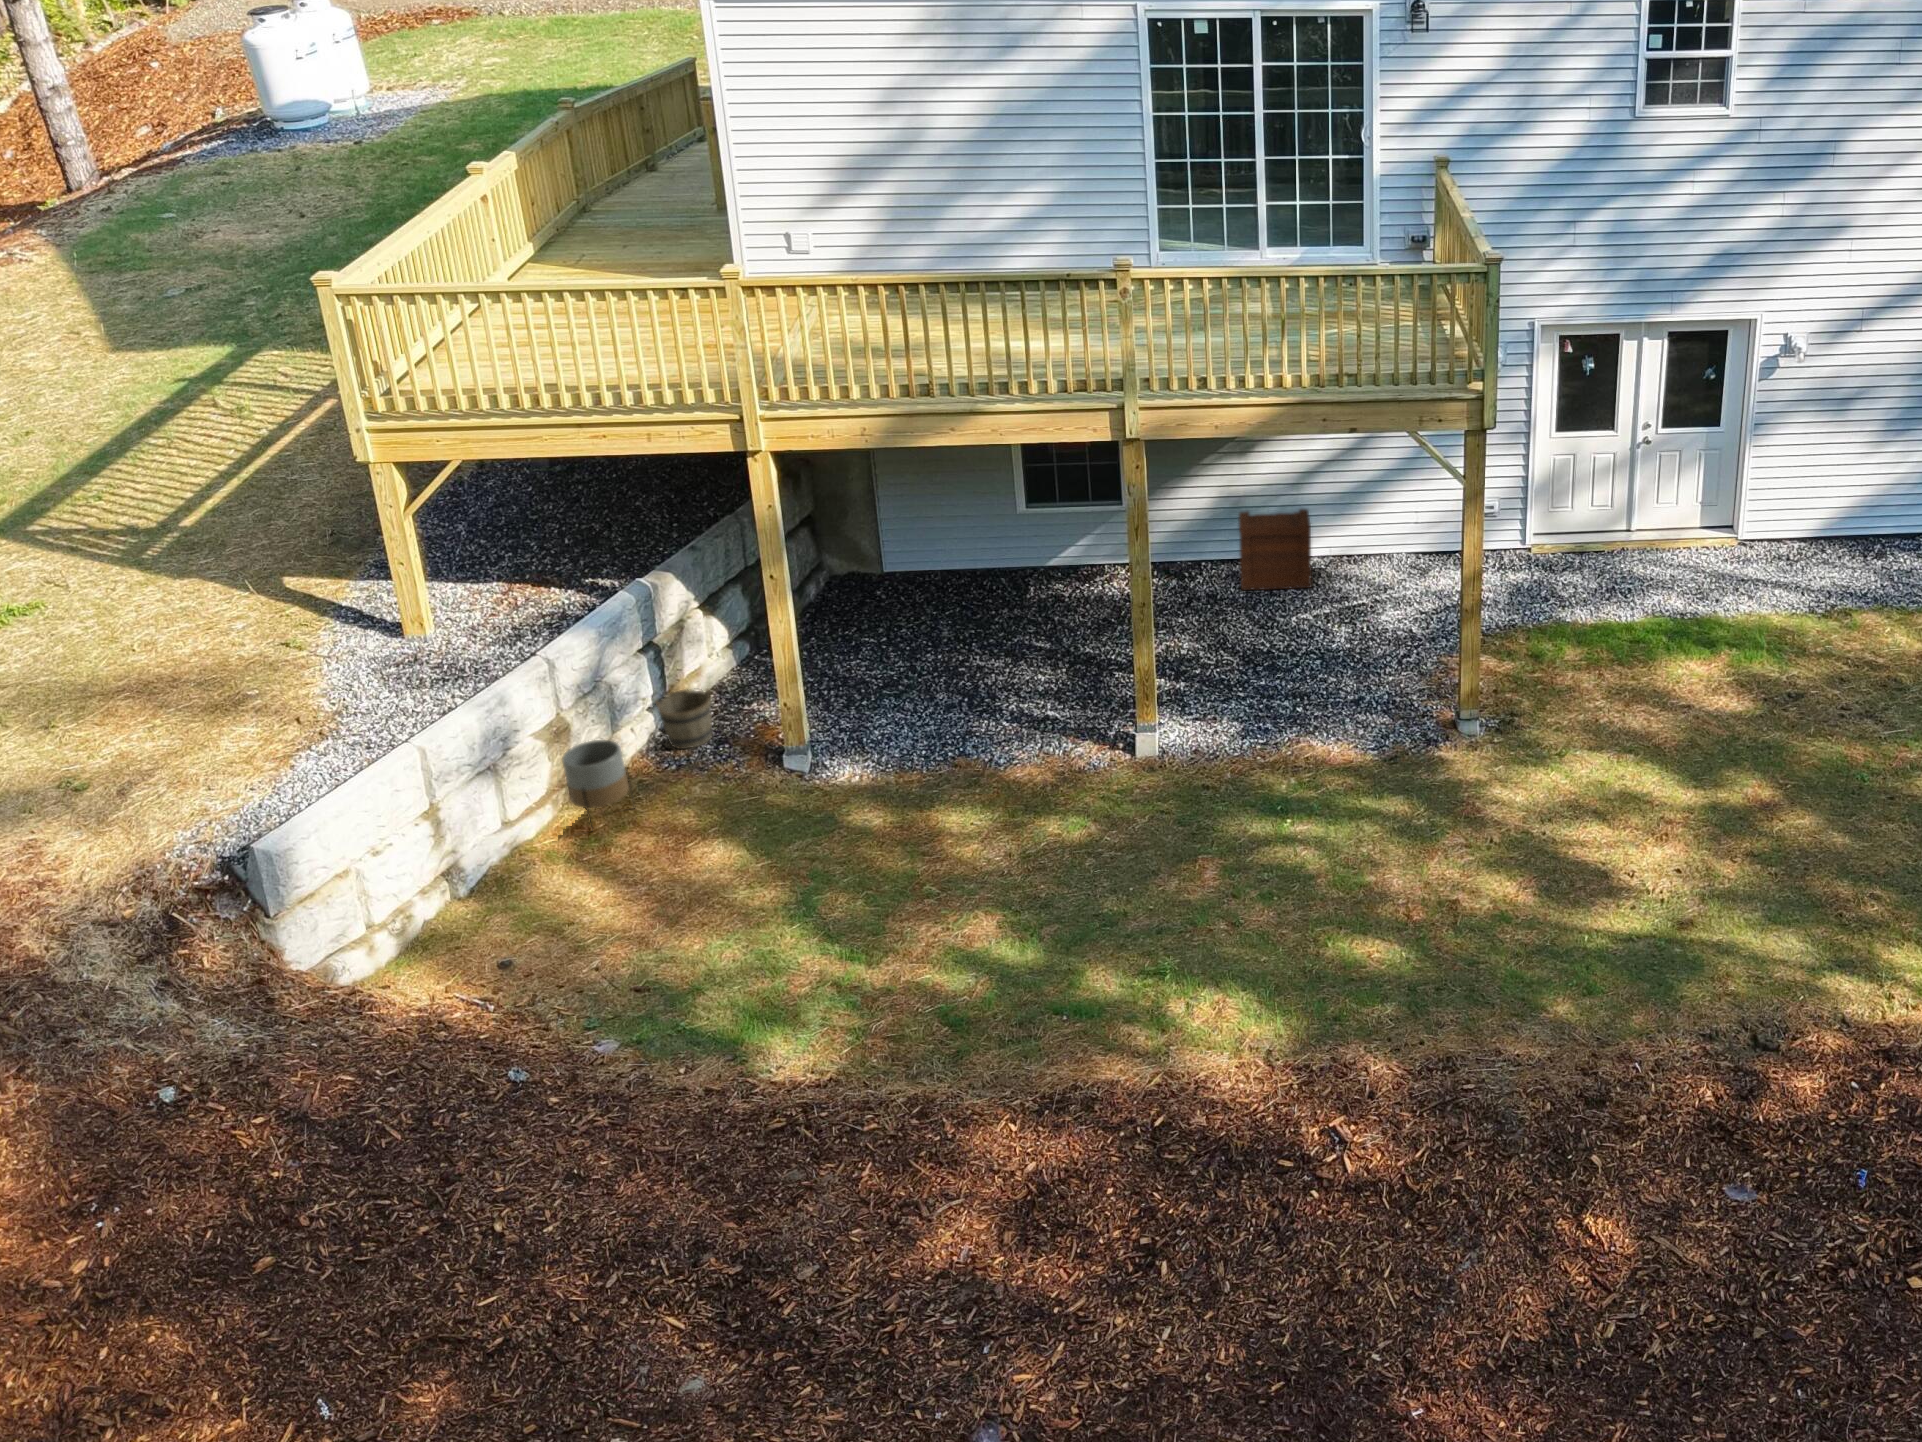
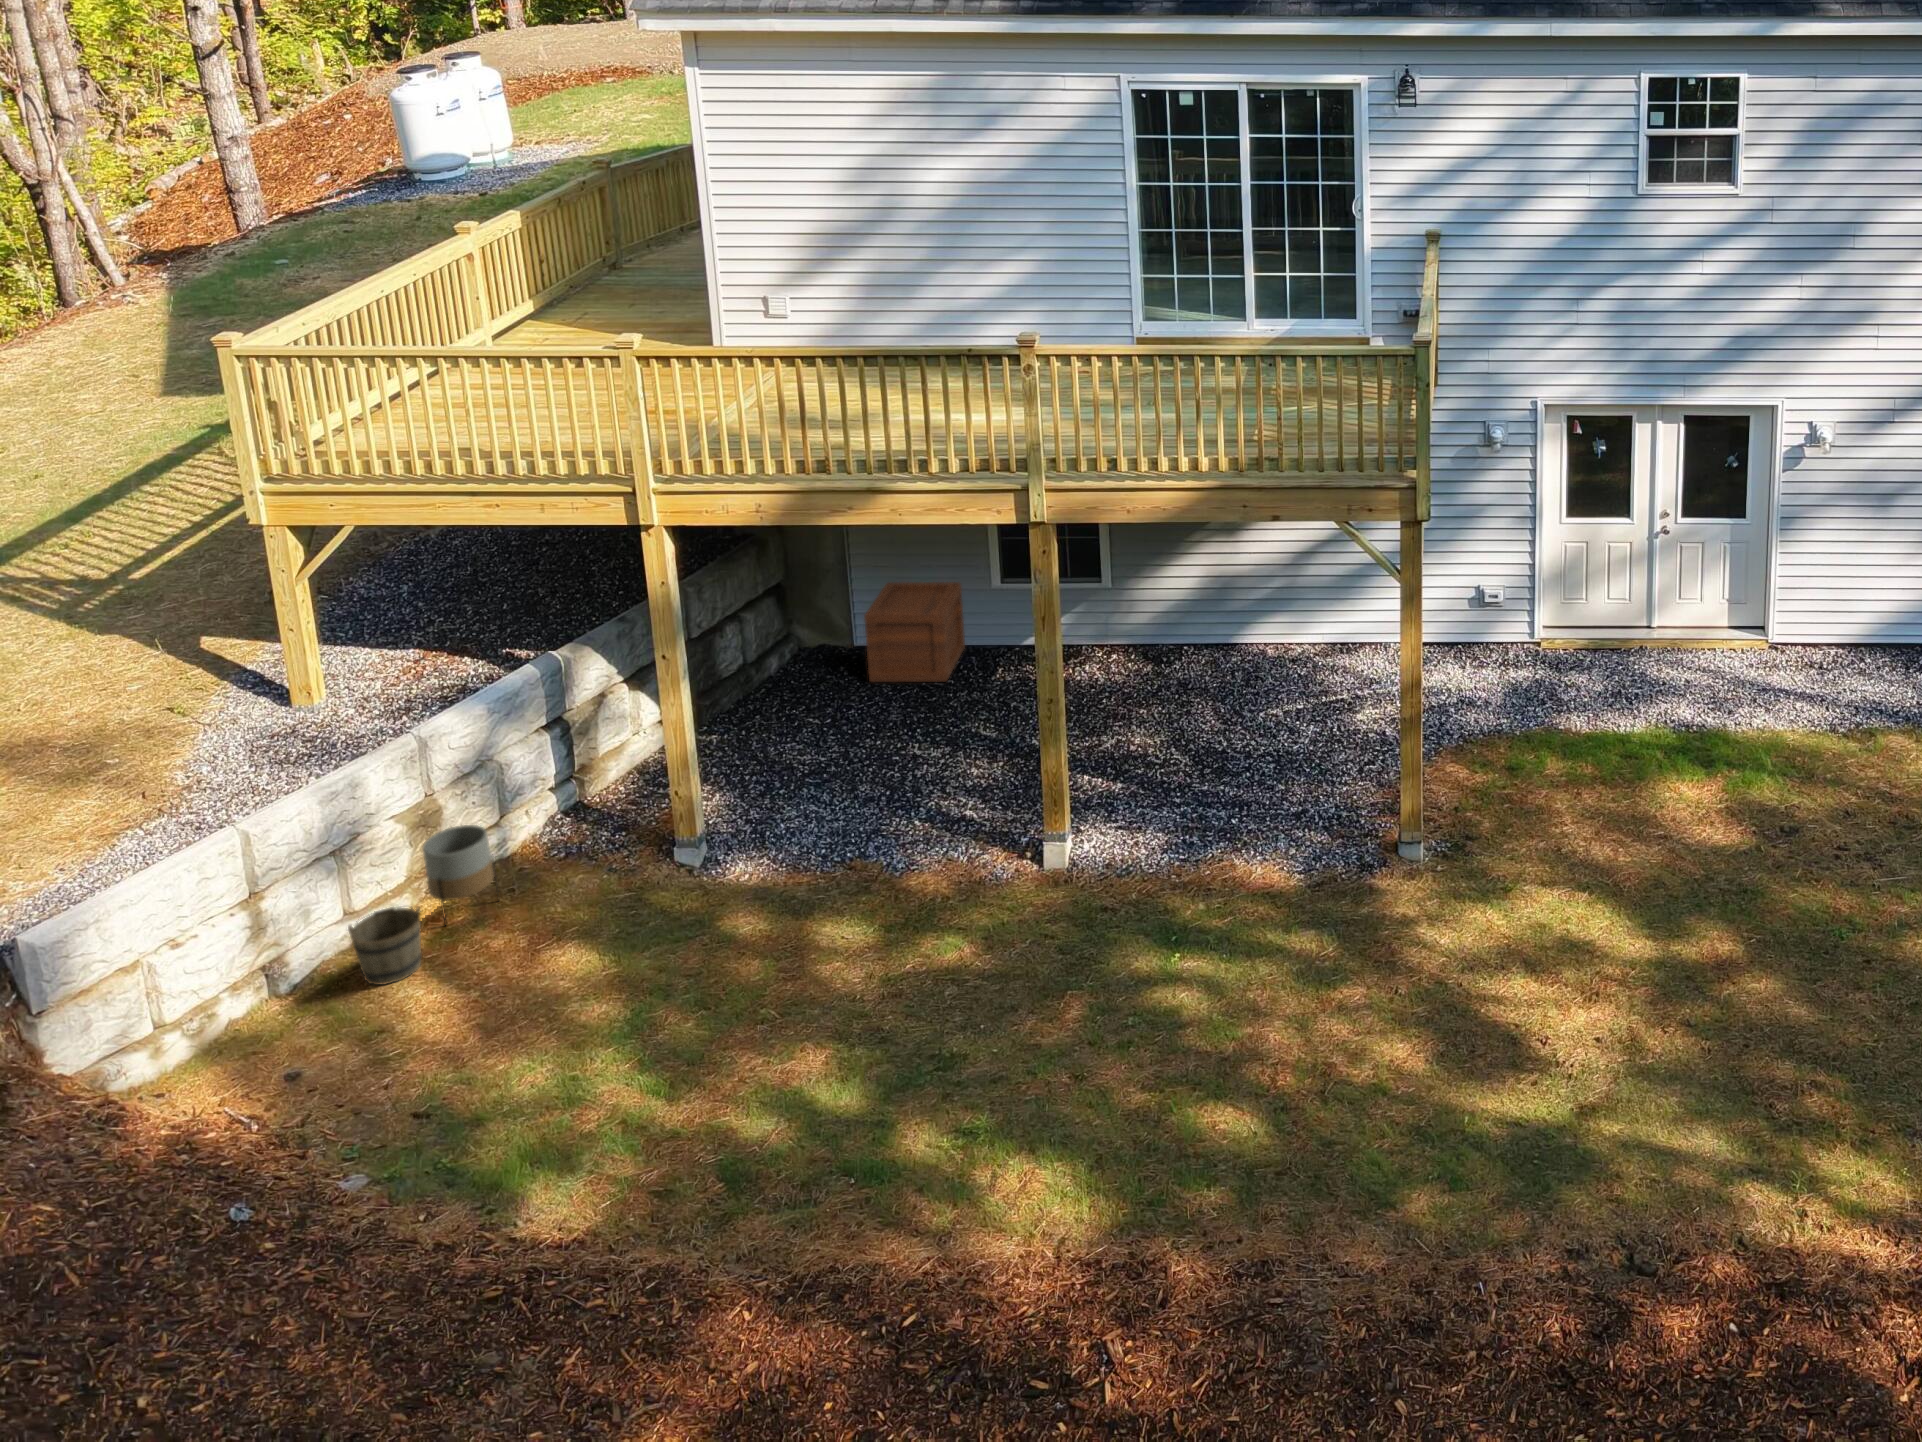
wooden crate: present [1239,509,1312,590] -> present [864,582,965,682]
bucket: present [655,689,712,749] -> present [348,907,421,985]

